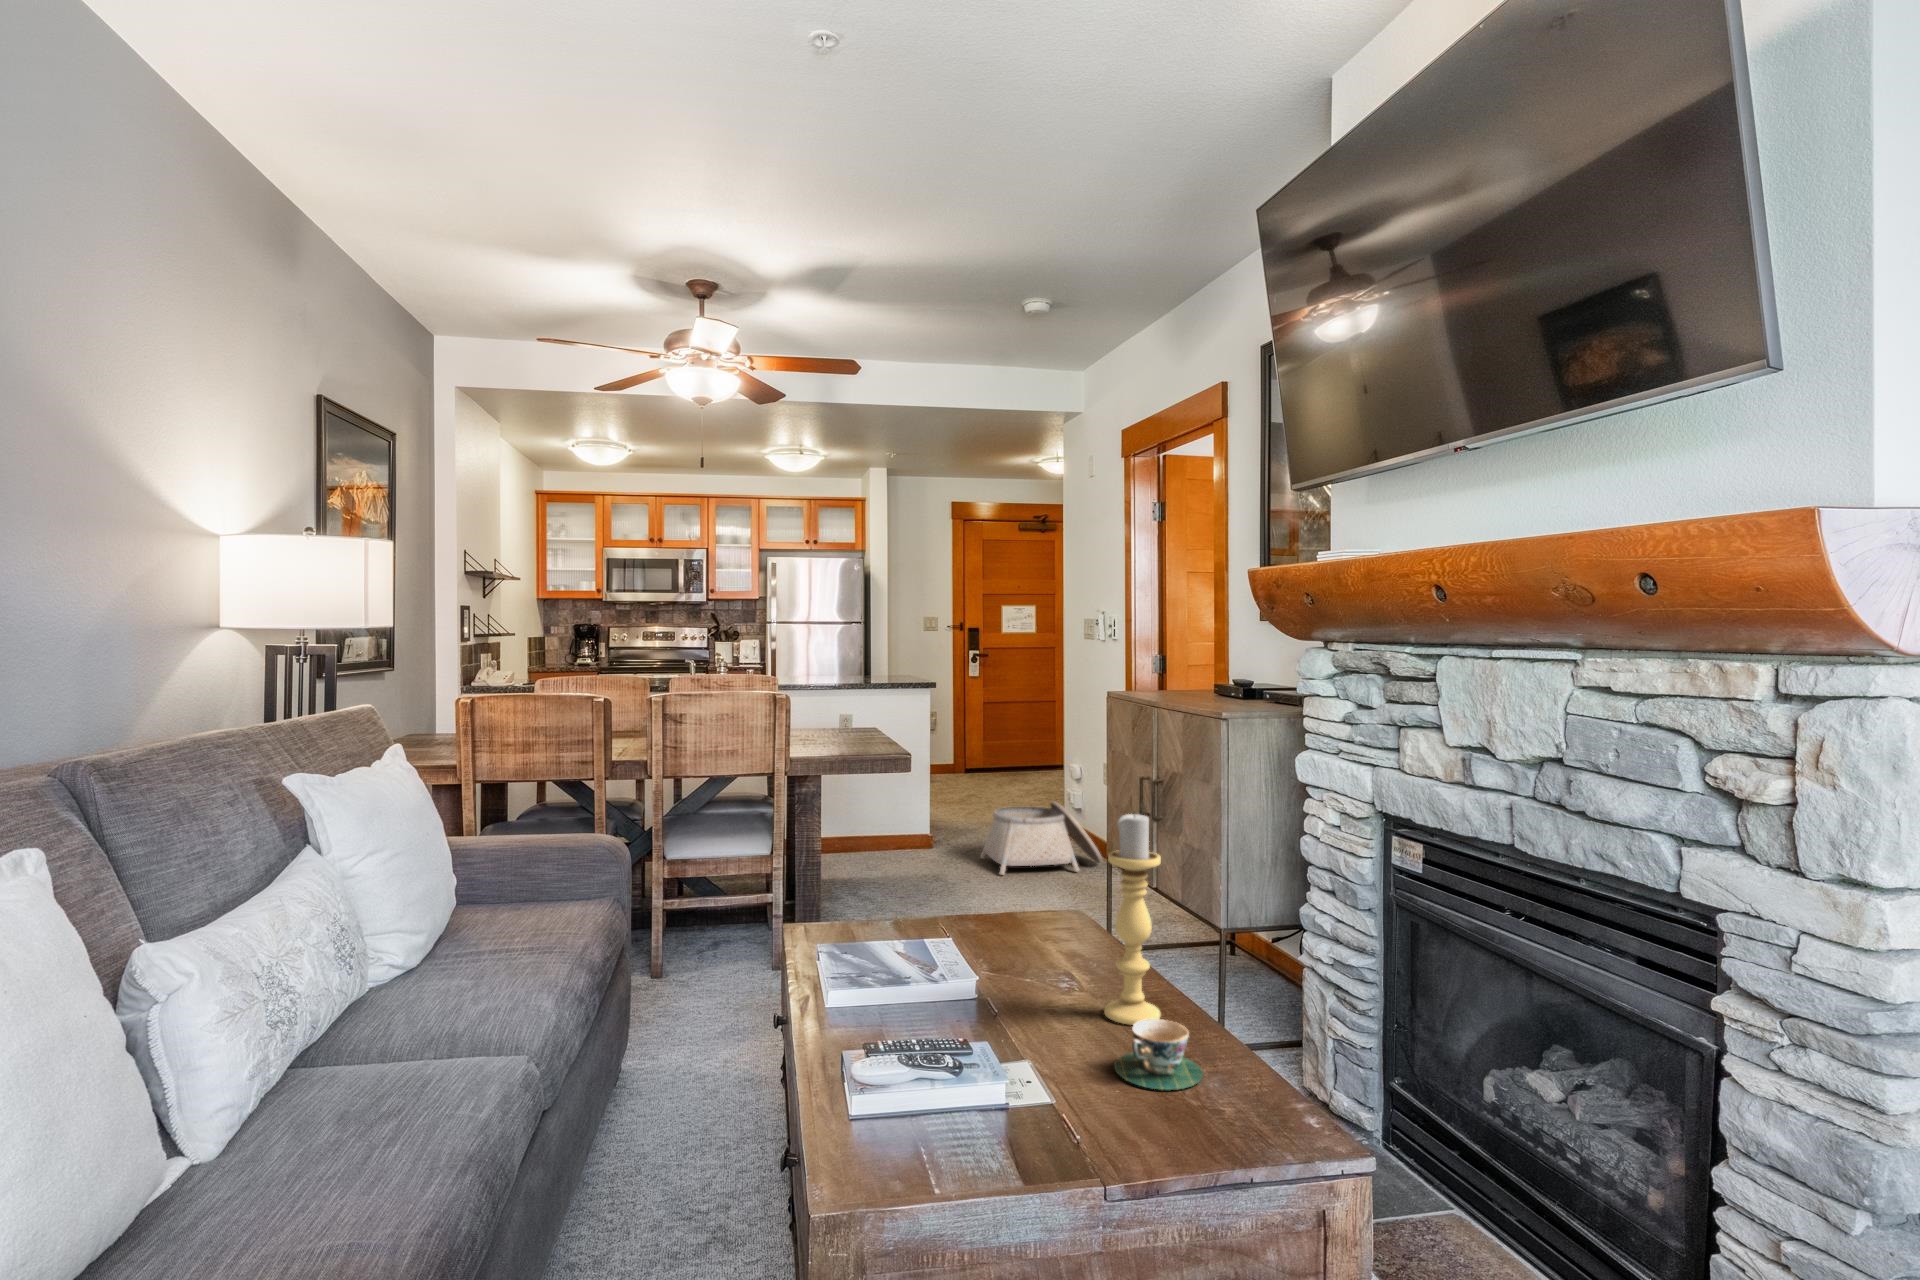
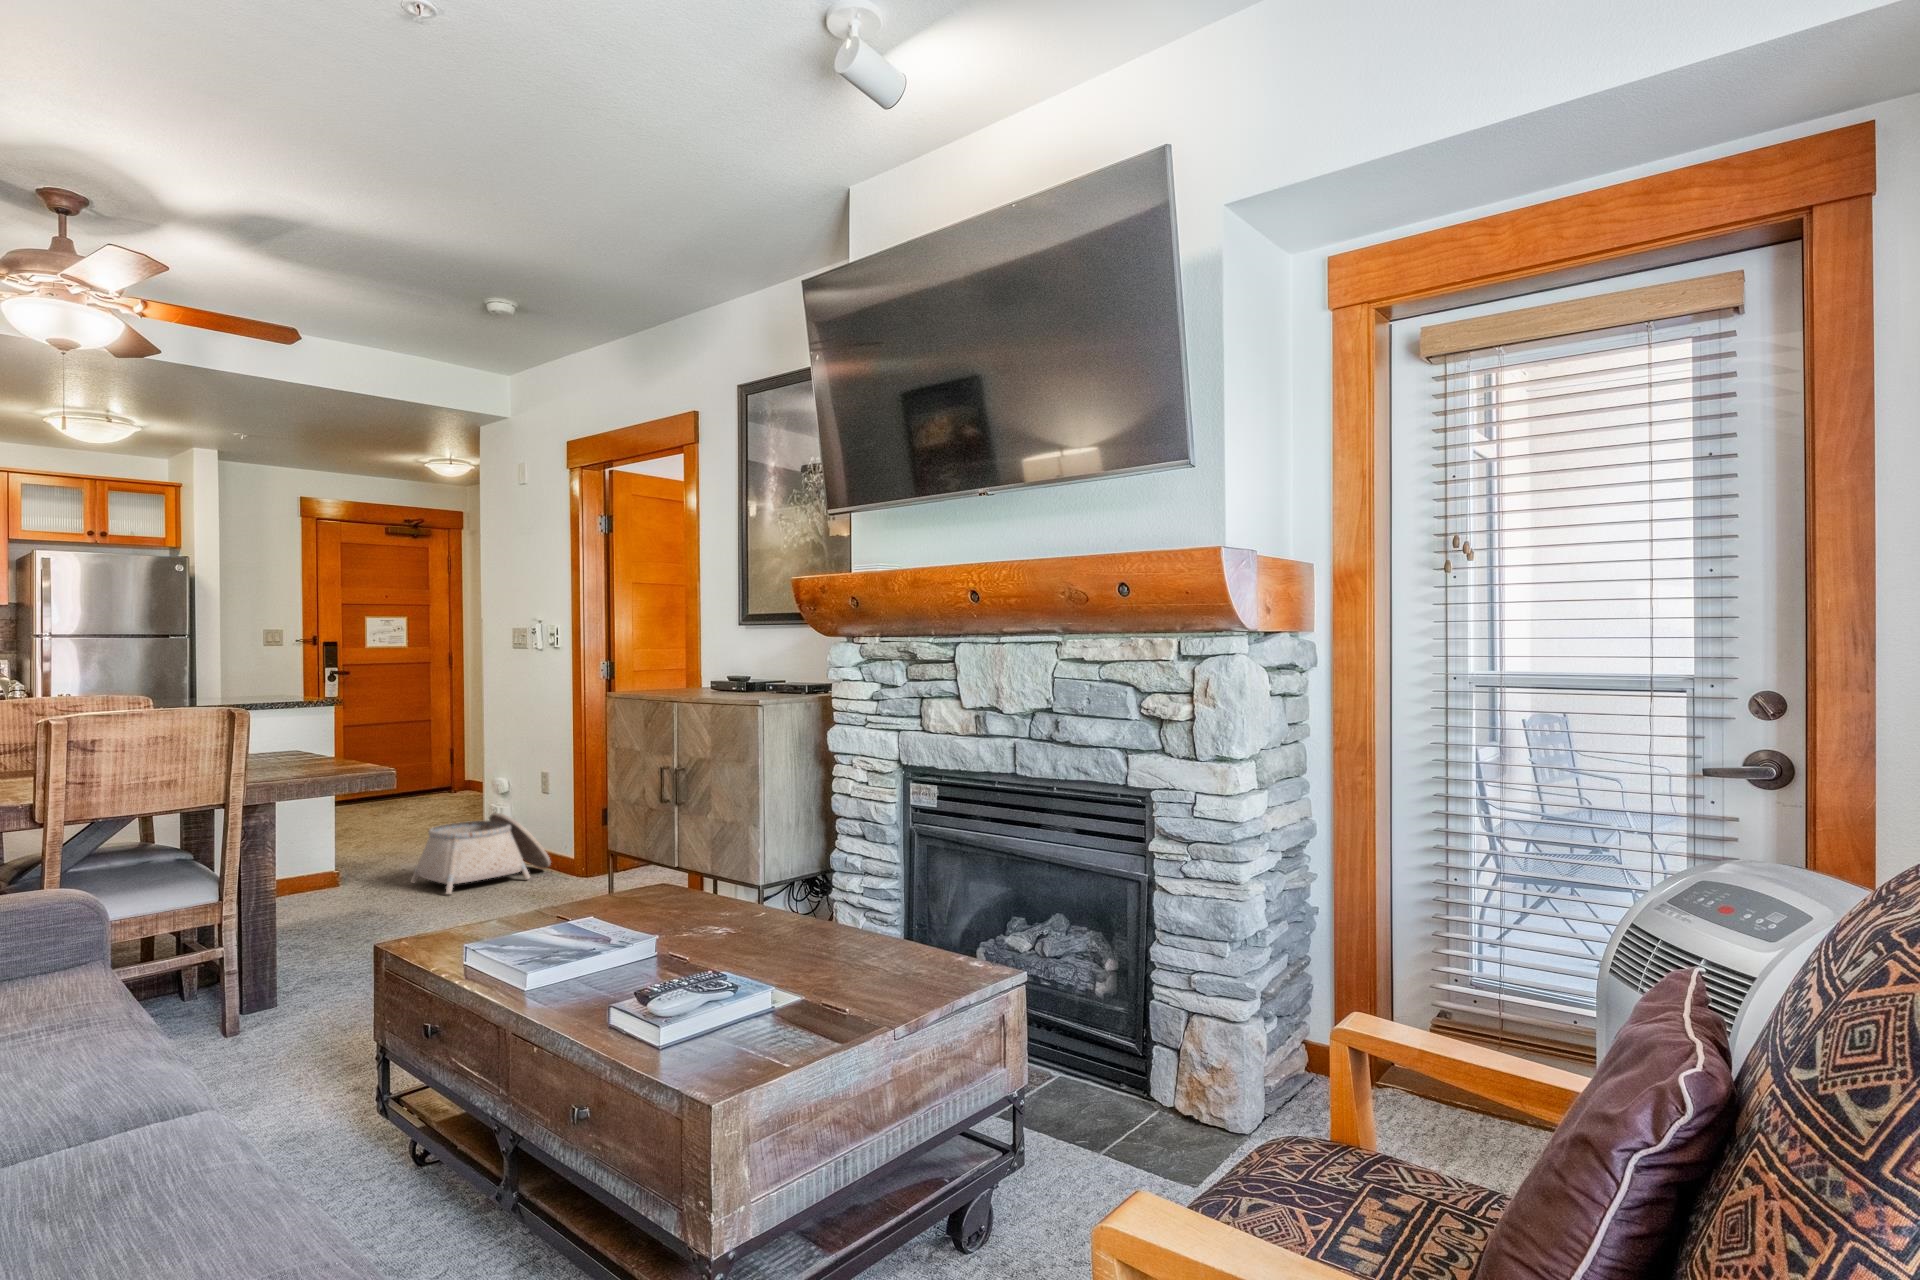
candle holder: present [1104,813,1161,1025] -> none [771,772,817,942]
teacup: present [1114,1019,1203,1090] -> none [816,923,884,972]

